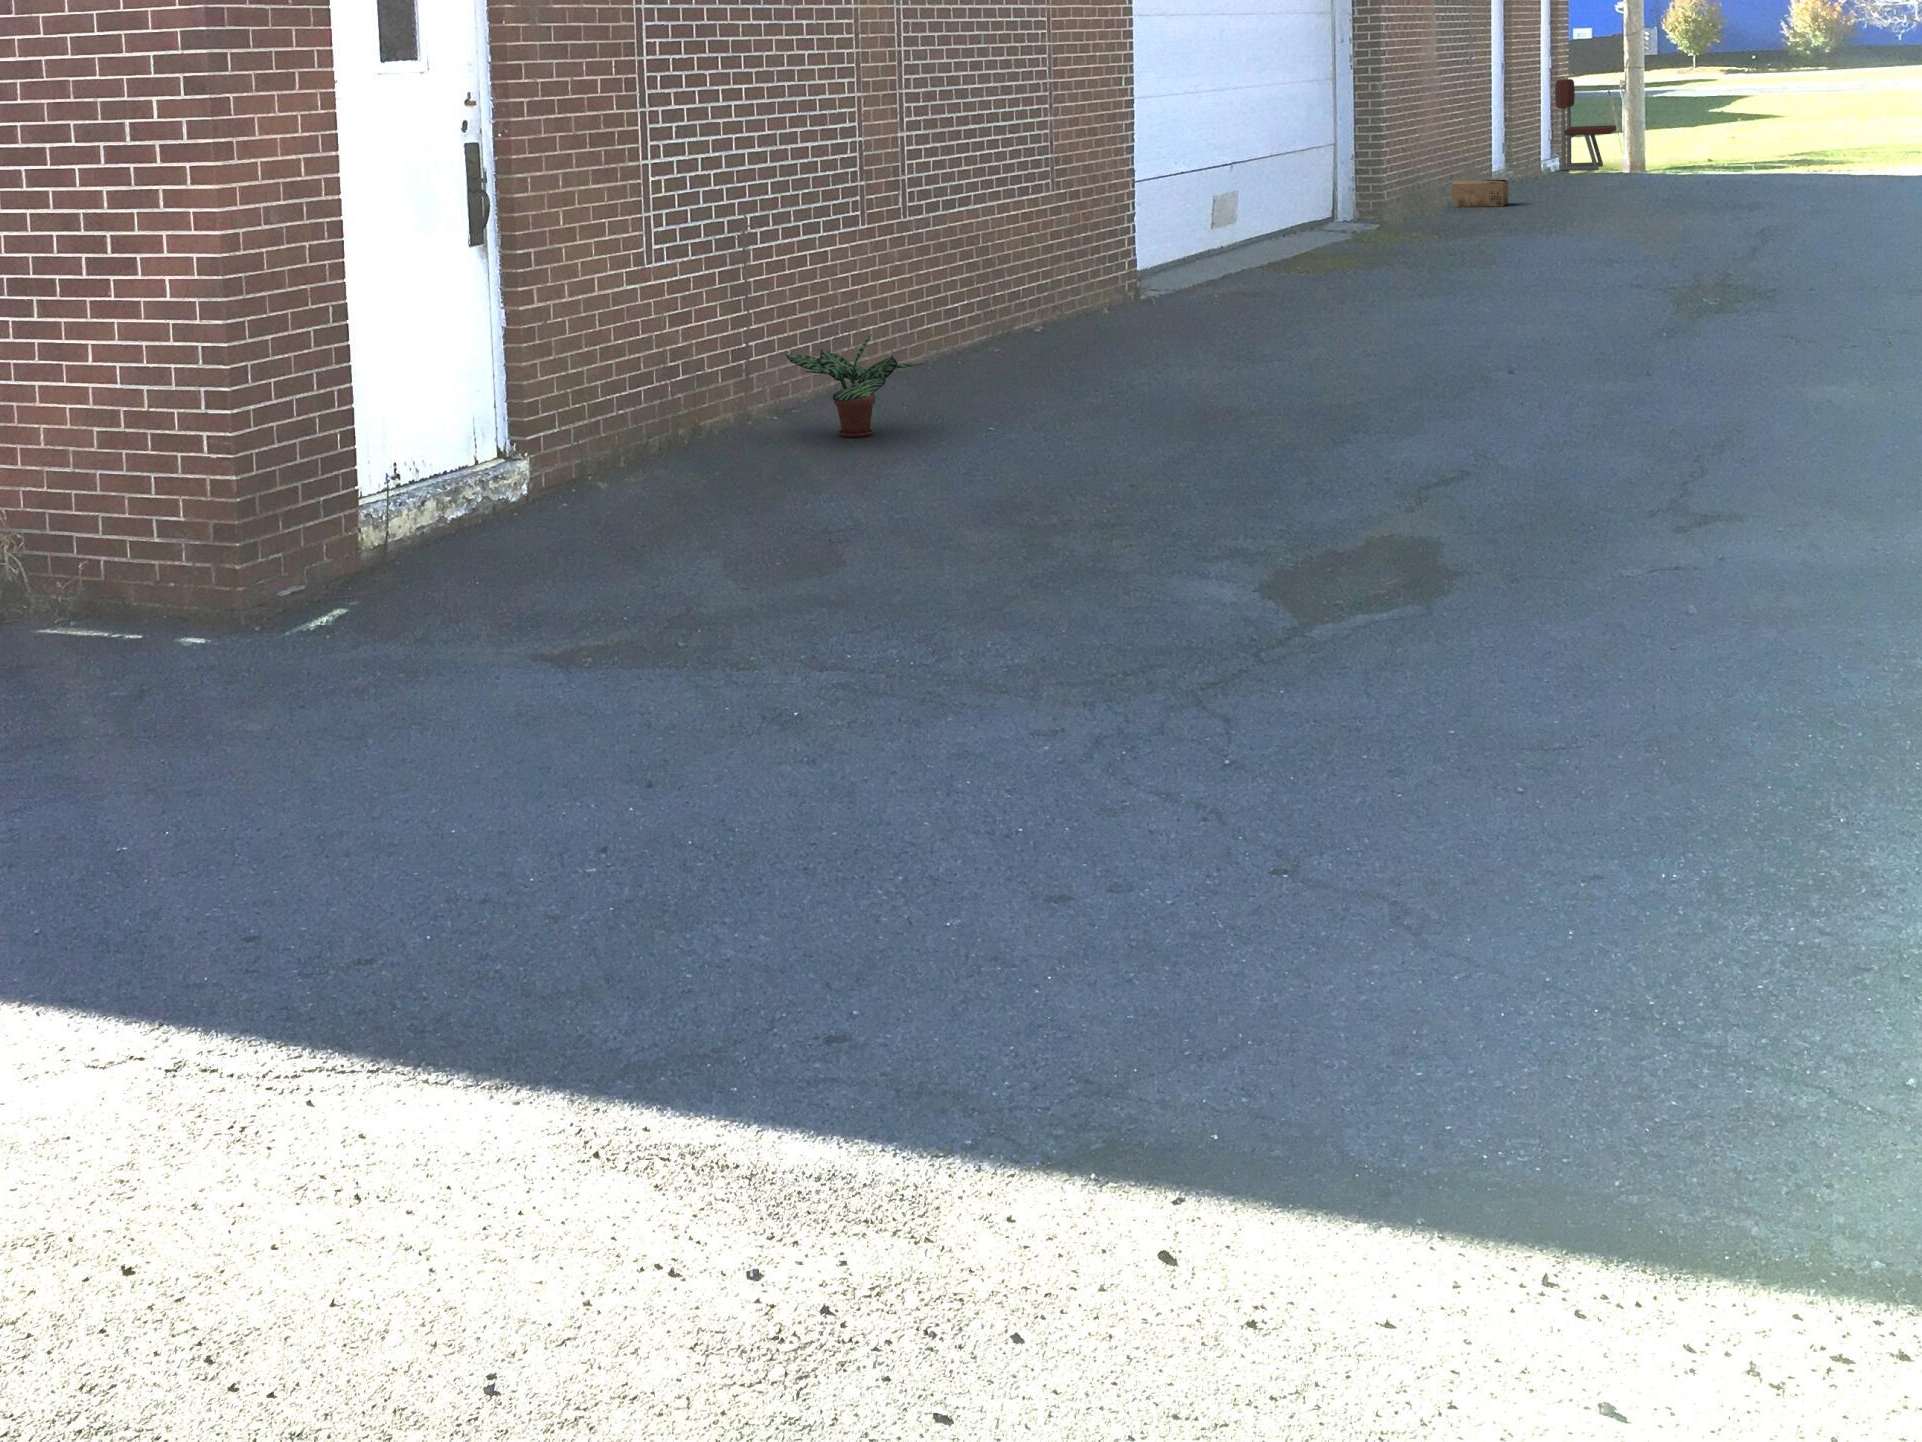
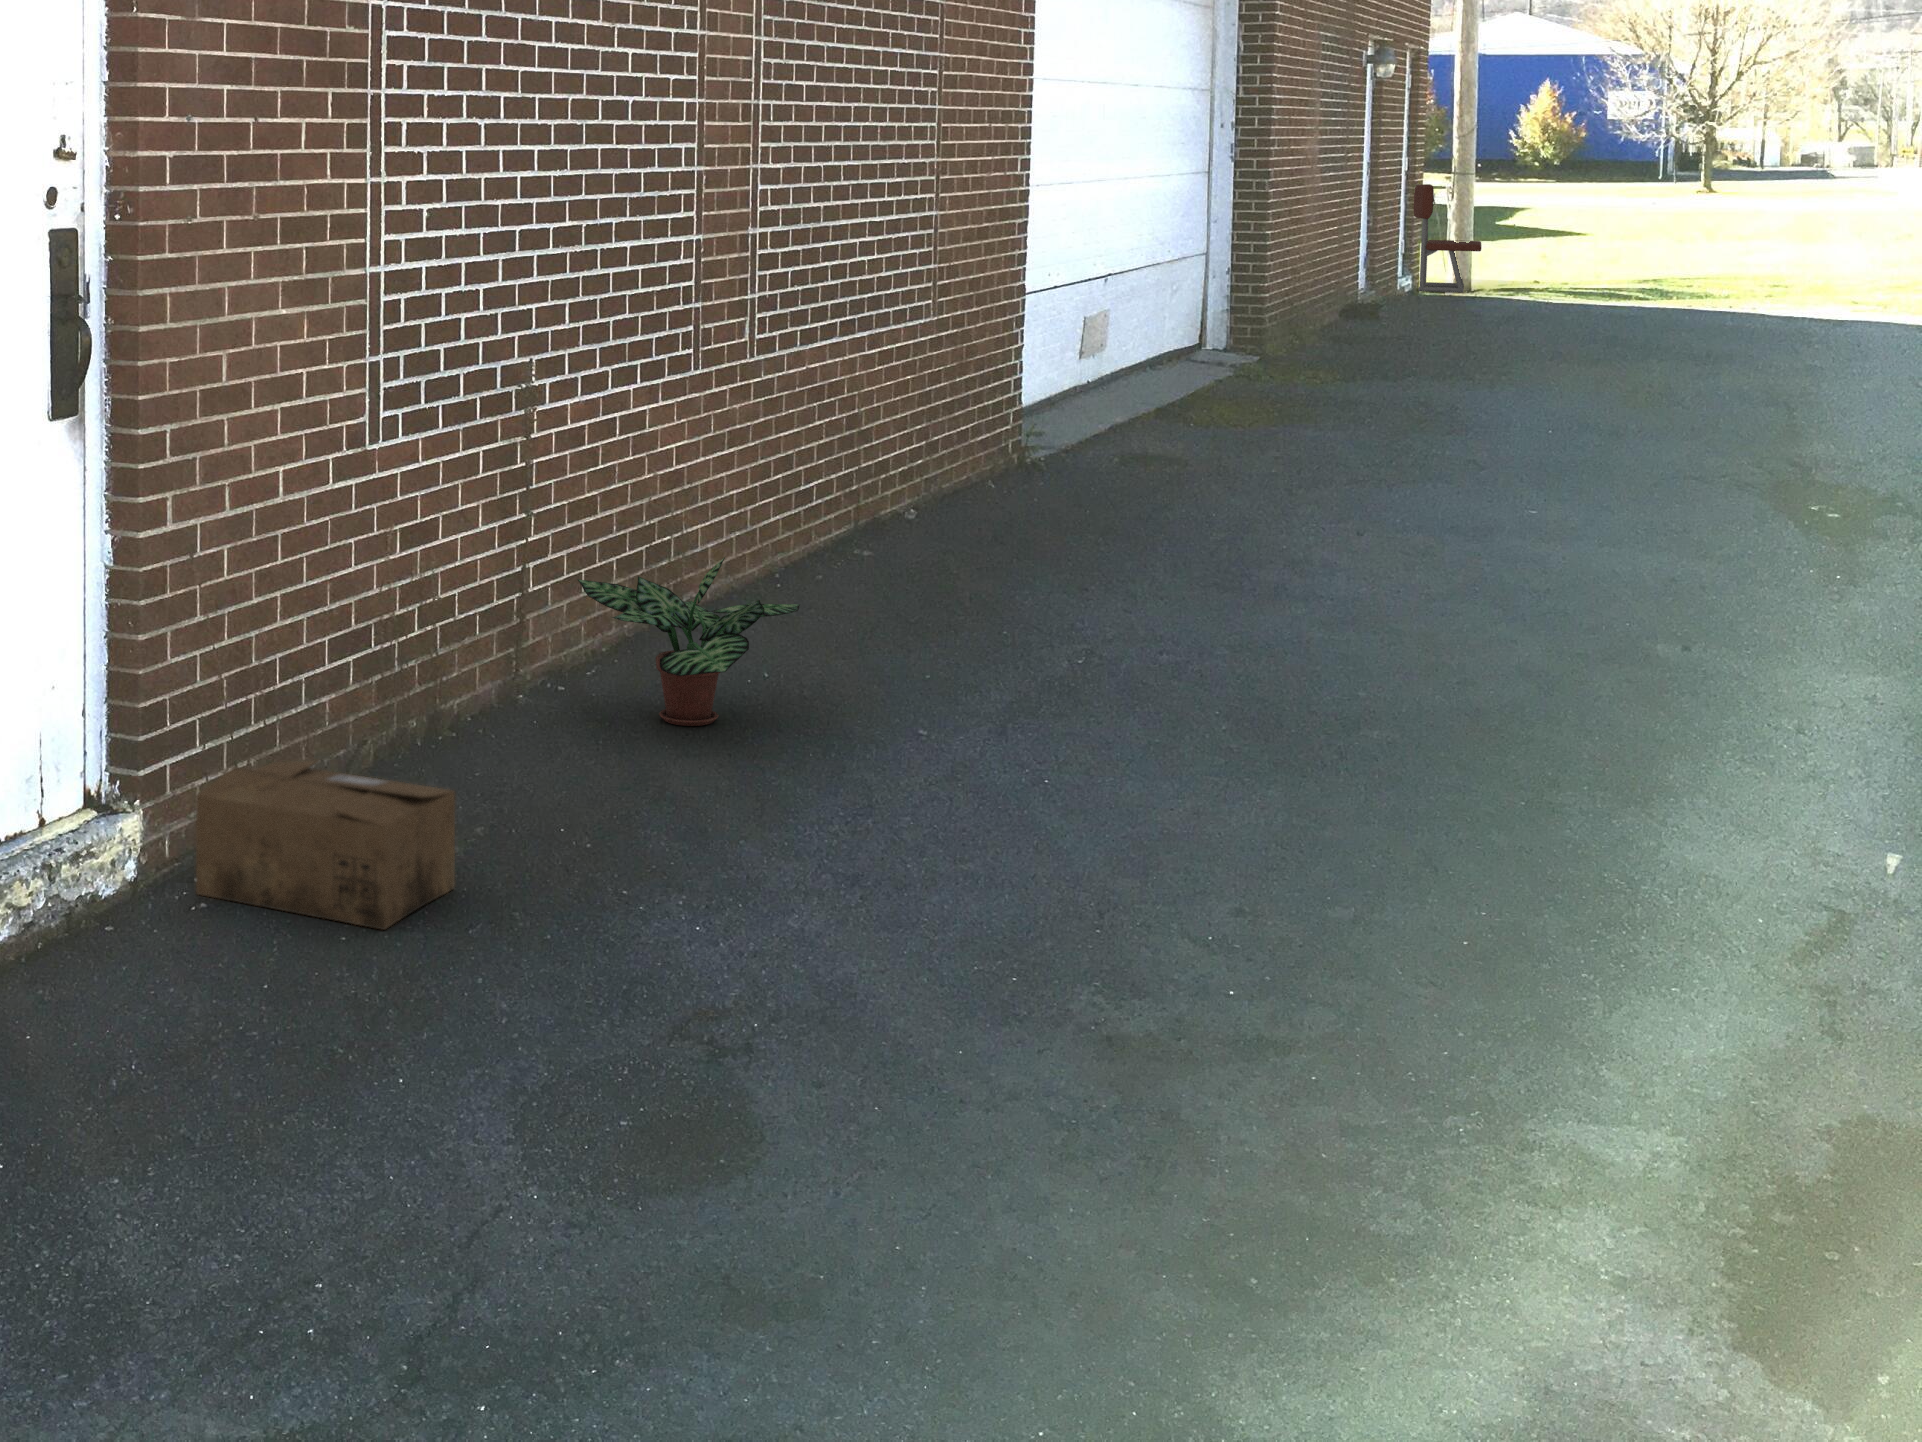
cardboard box: present [1451,180,1509,207] -> present [196,760,455,929]

